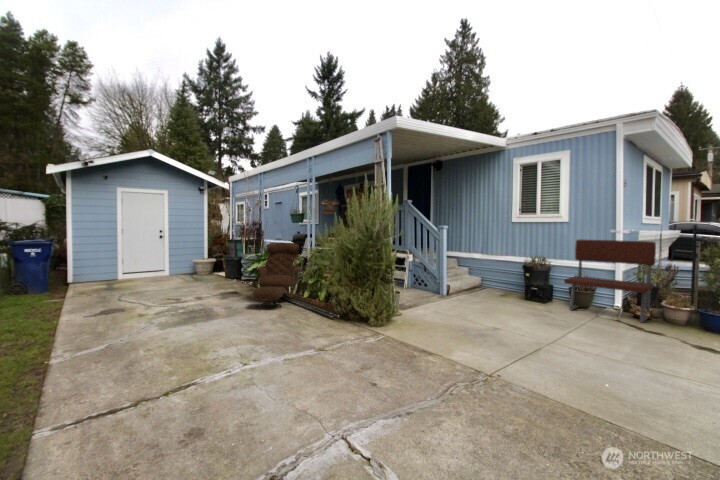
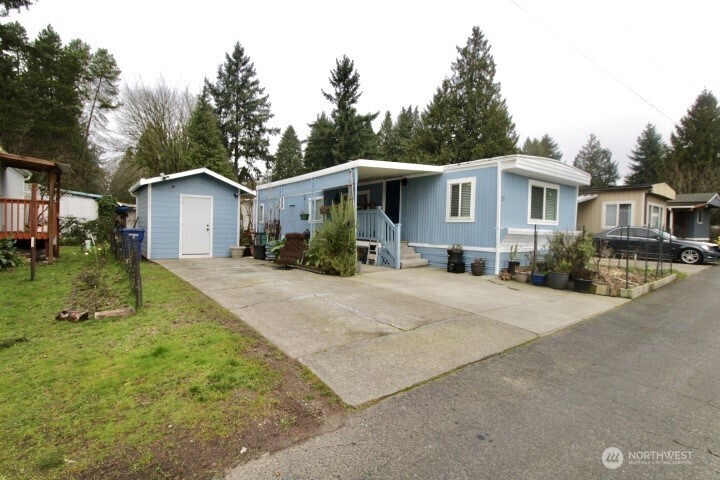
bench: present [564,239,656,323] -> none [464,233,511,279]

